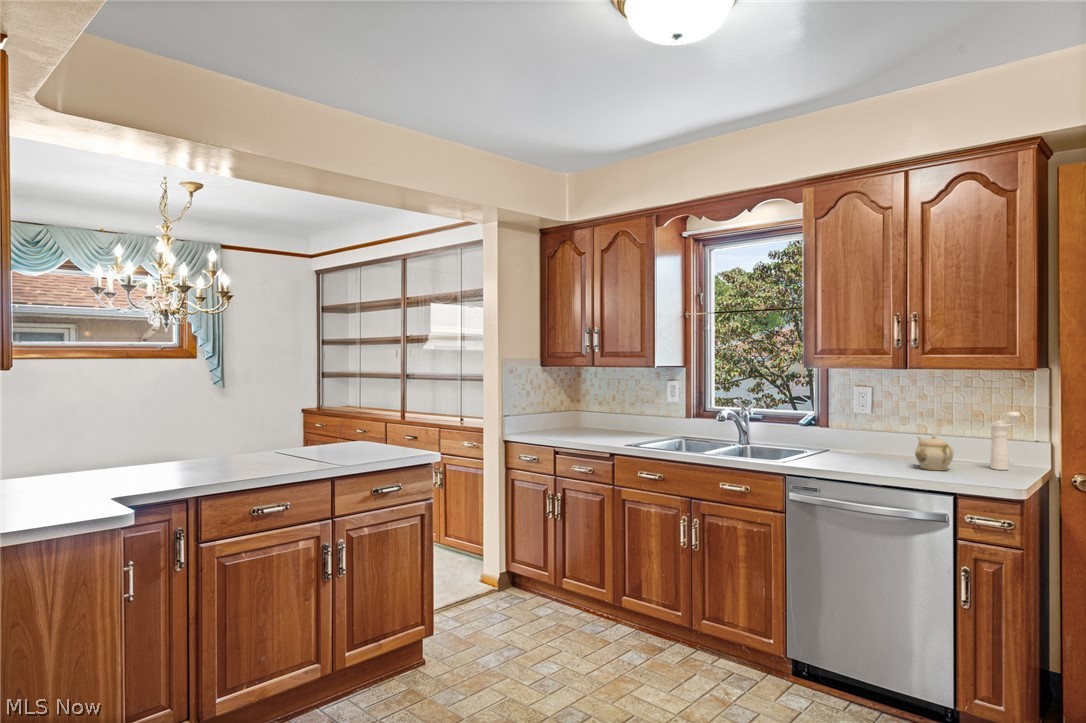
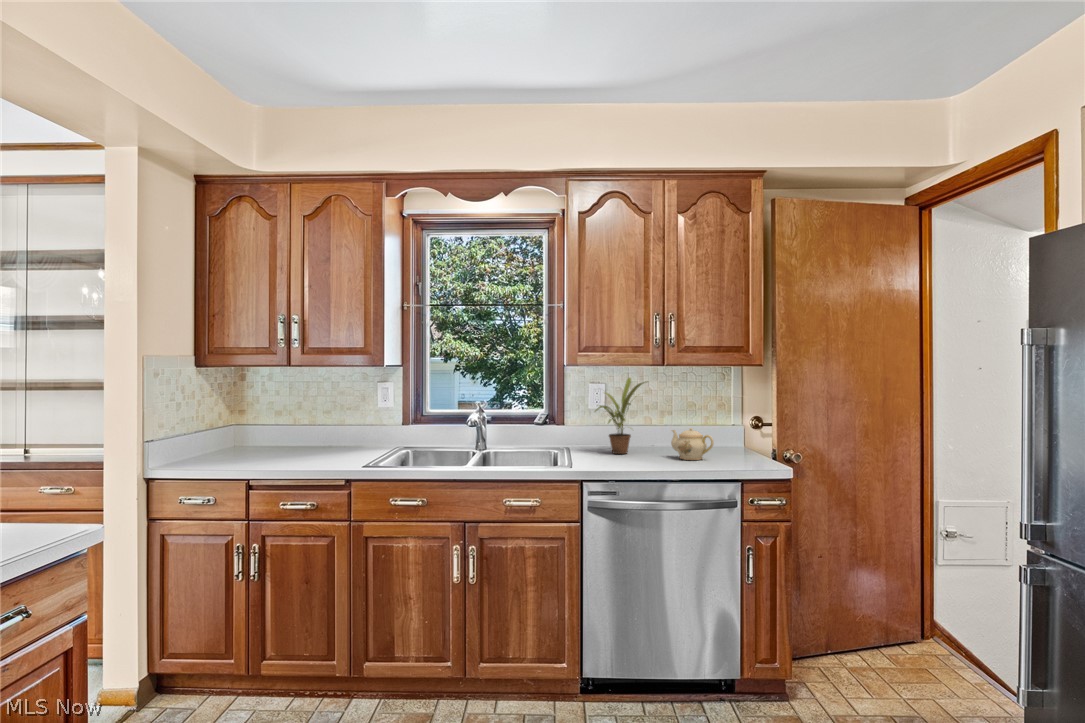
potted plant: none [847,380,905,459] -> present [595,378,645,454]
pepper mill: present [991,412,1020,470] -> none [721,403,735,454]

